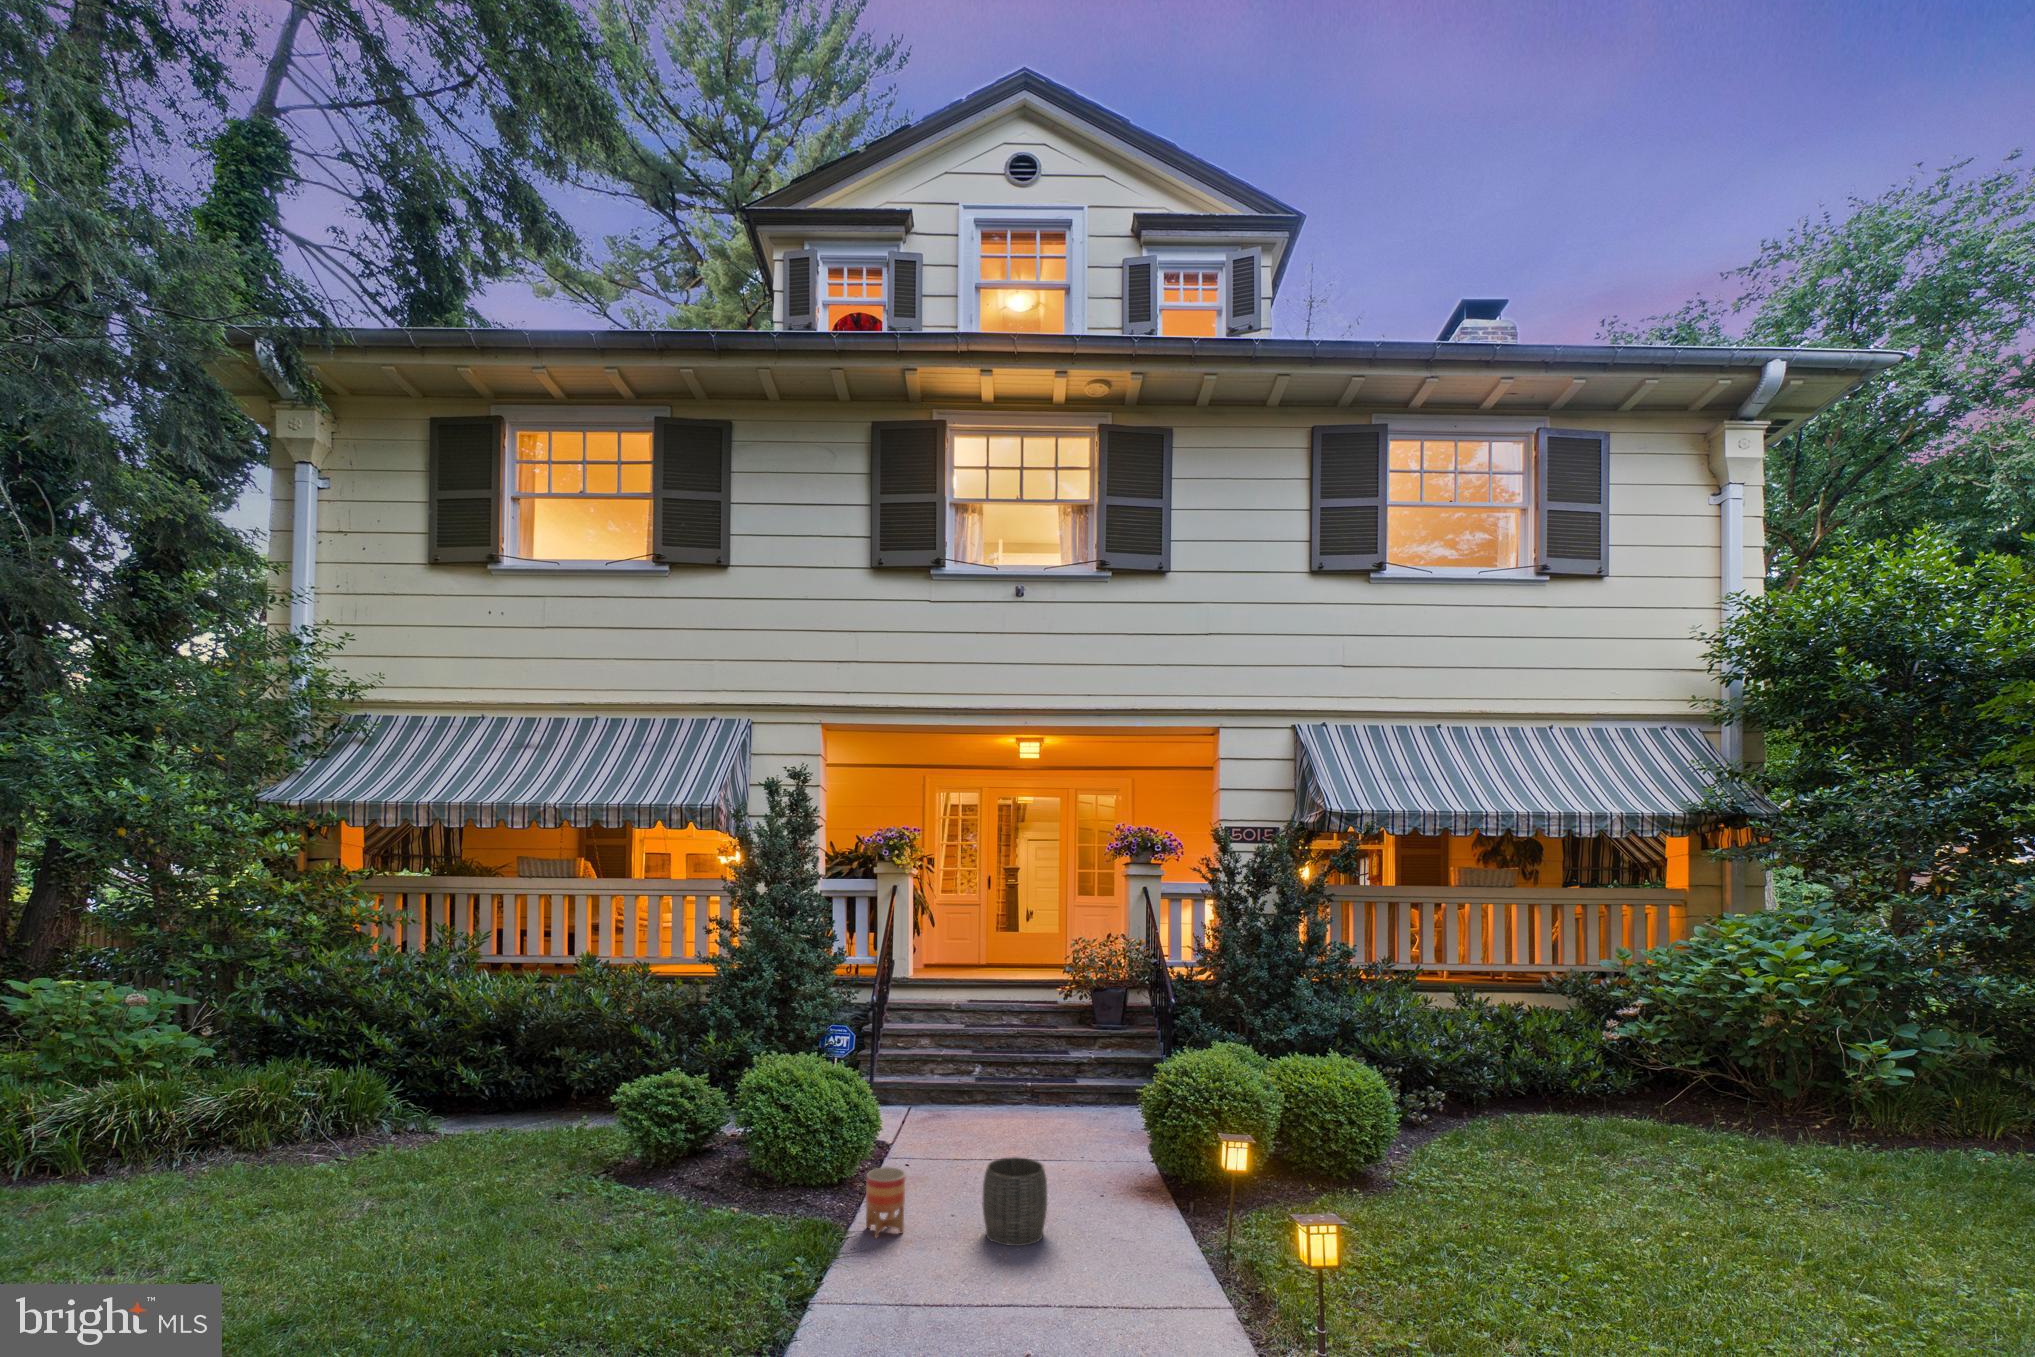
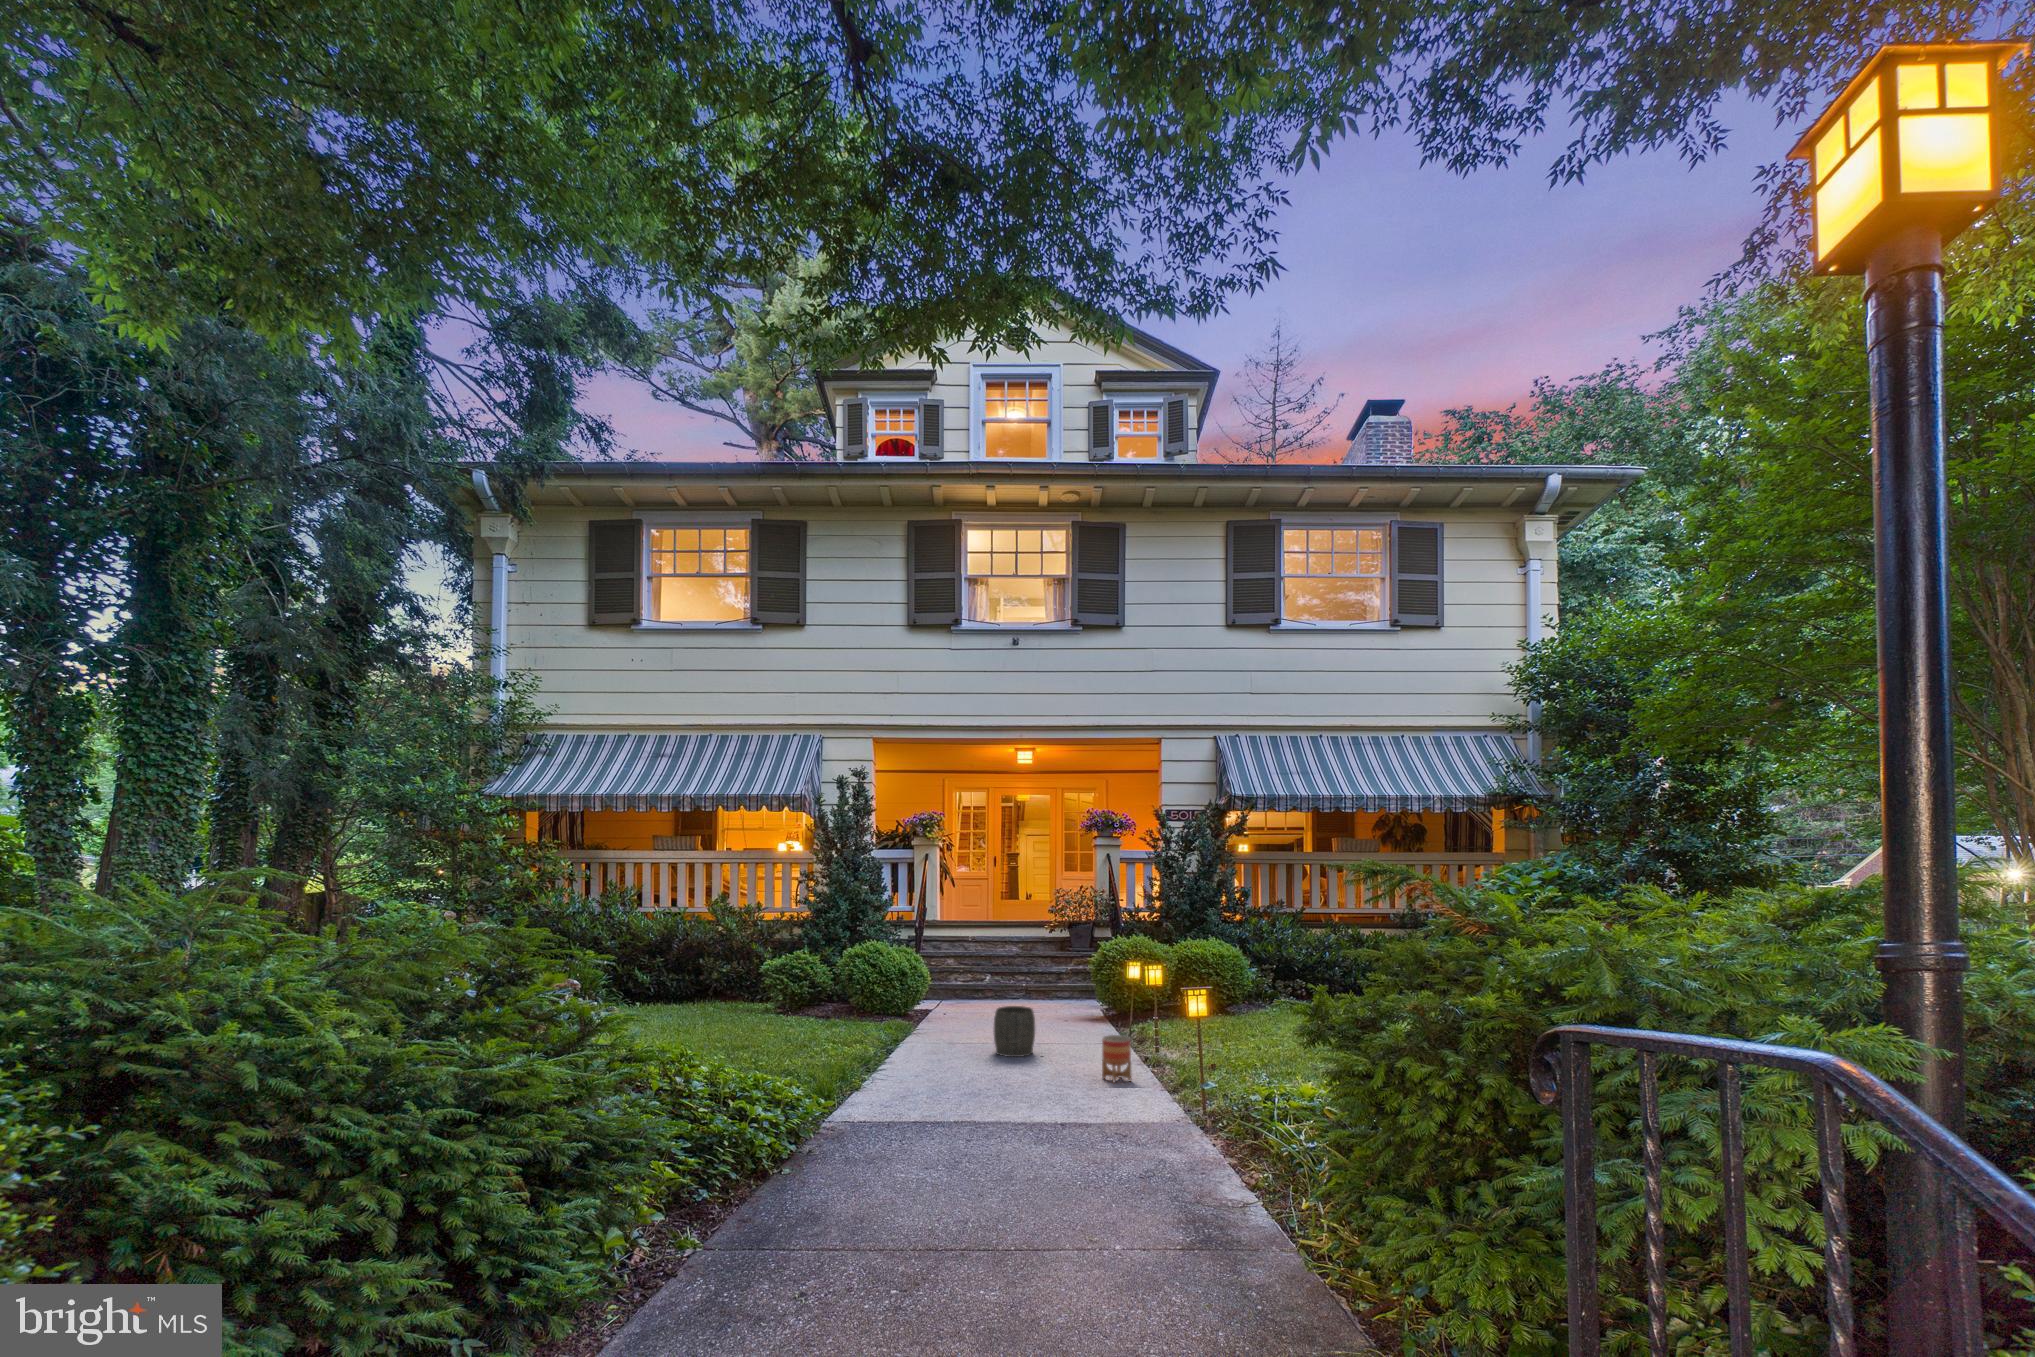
planter: present [866,1167,905,1238] -> present [1102,1035,1132,1082]

